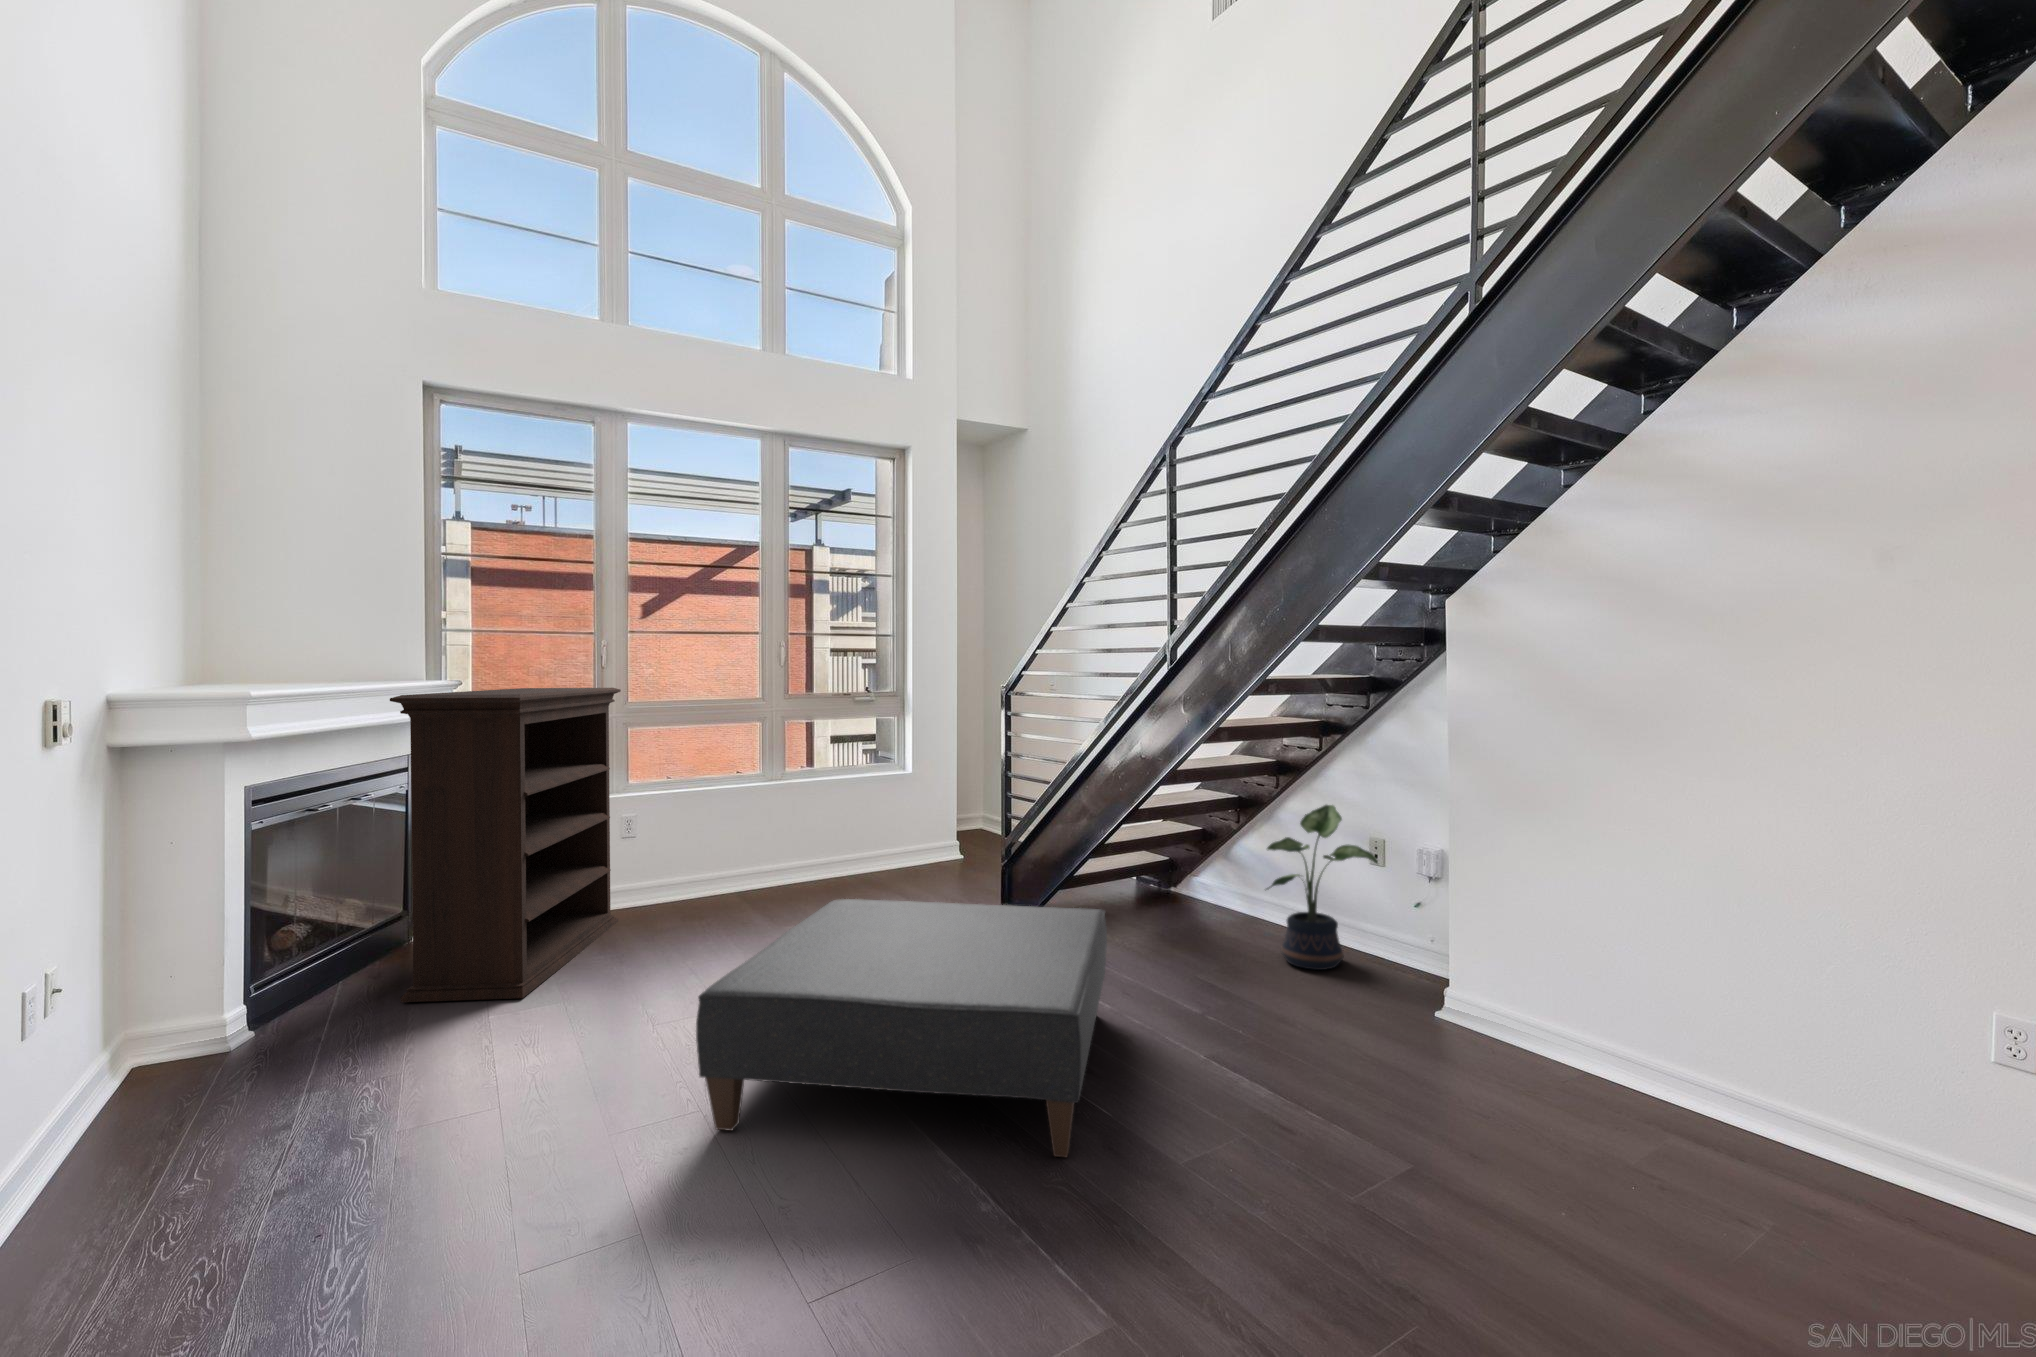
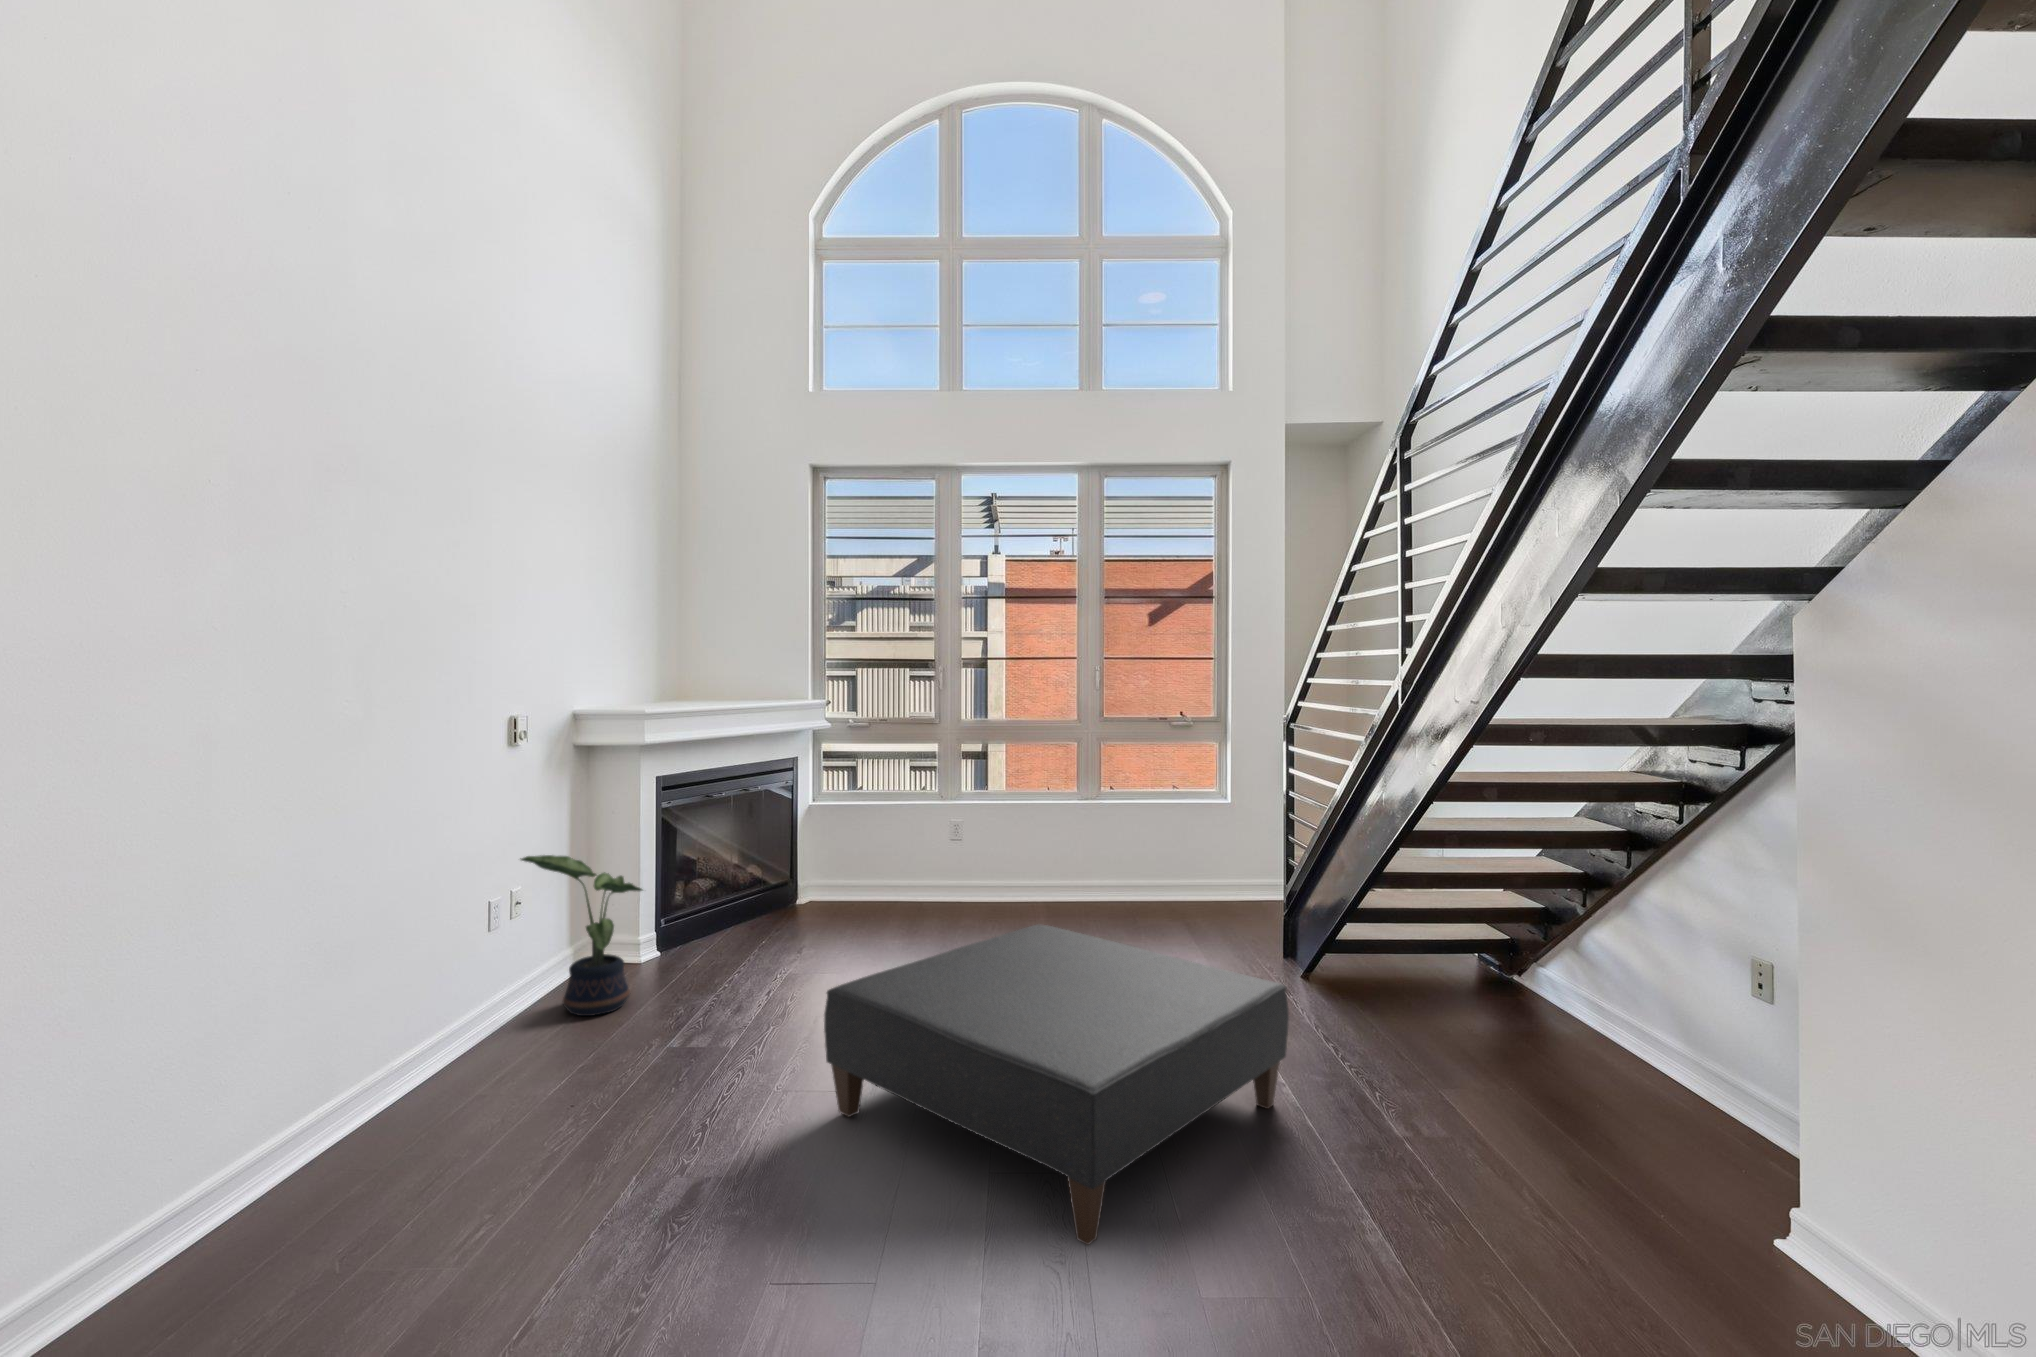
bookshelf: present [390,688,621,1002] -> none [745,706,947,964]
potted plant: present [1267,805,1378,970] -> present [520,855,642,1016]

